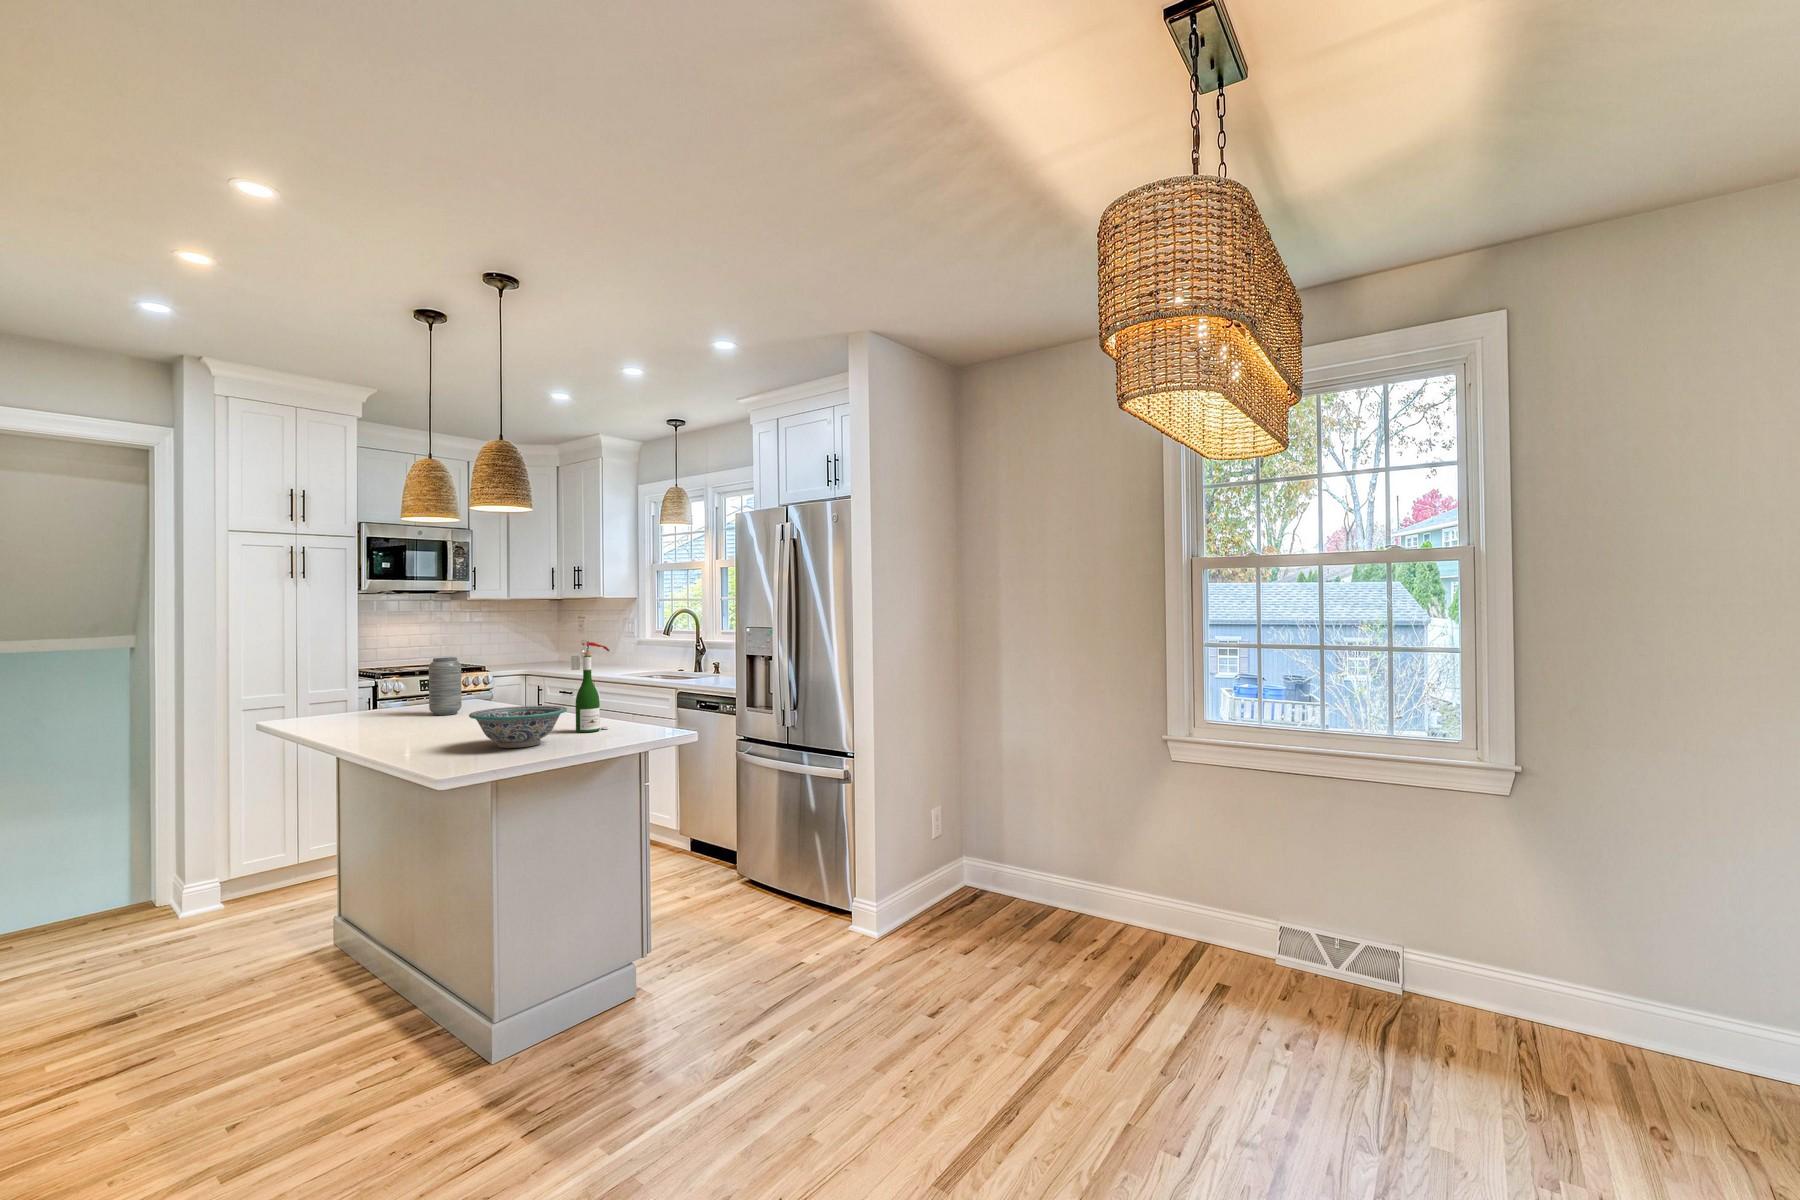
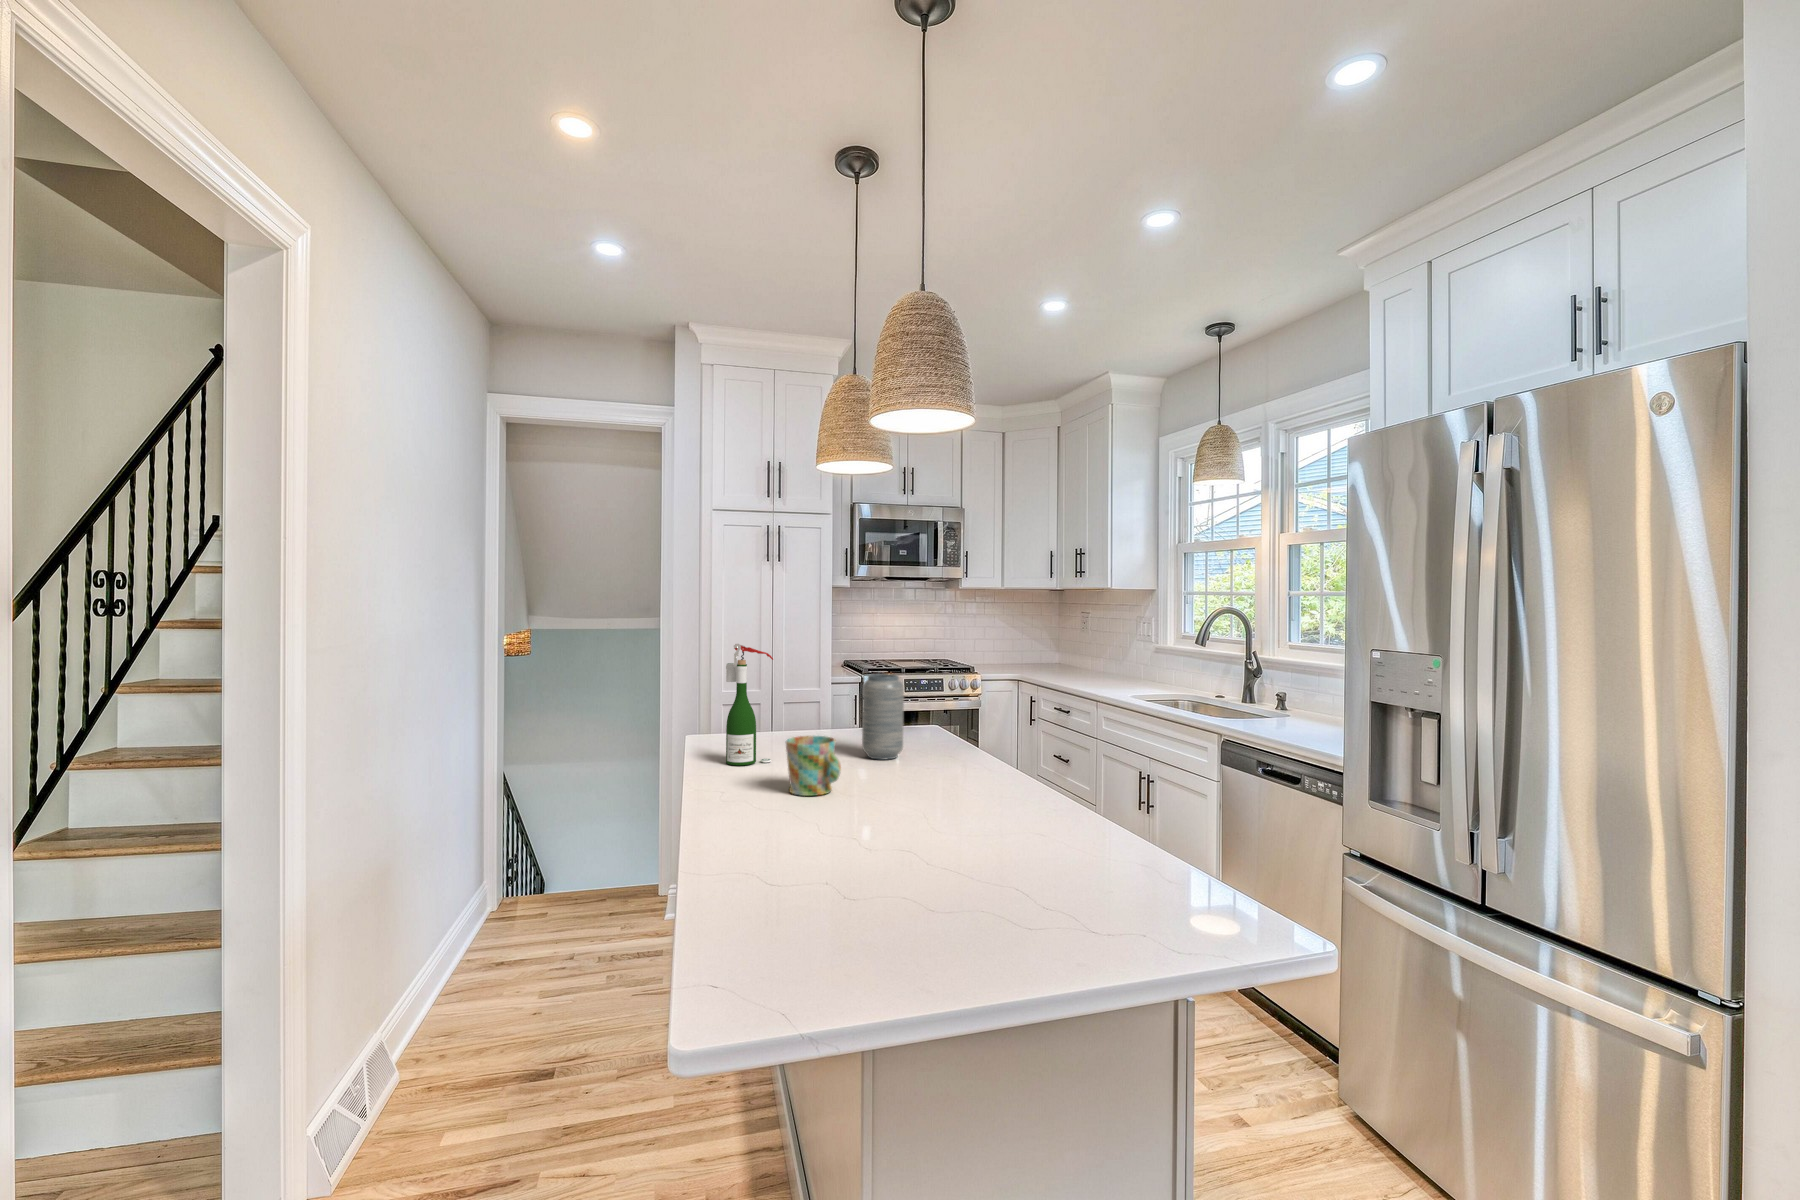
wine bottle: present [571,640,610,733] -> present [726,644,773,766]
mug: none [390,694,435,730] -> present [786,736,841,796]
decorative bowl: present [469,706,567,748] -> none [829,807,1019,921]

